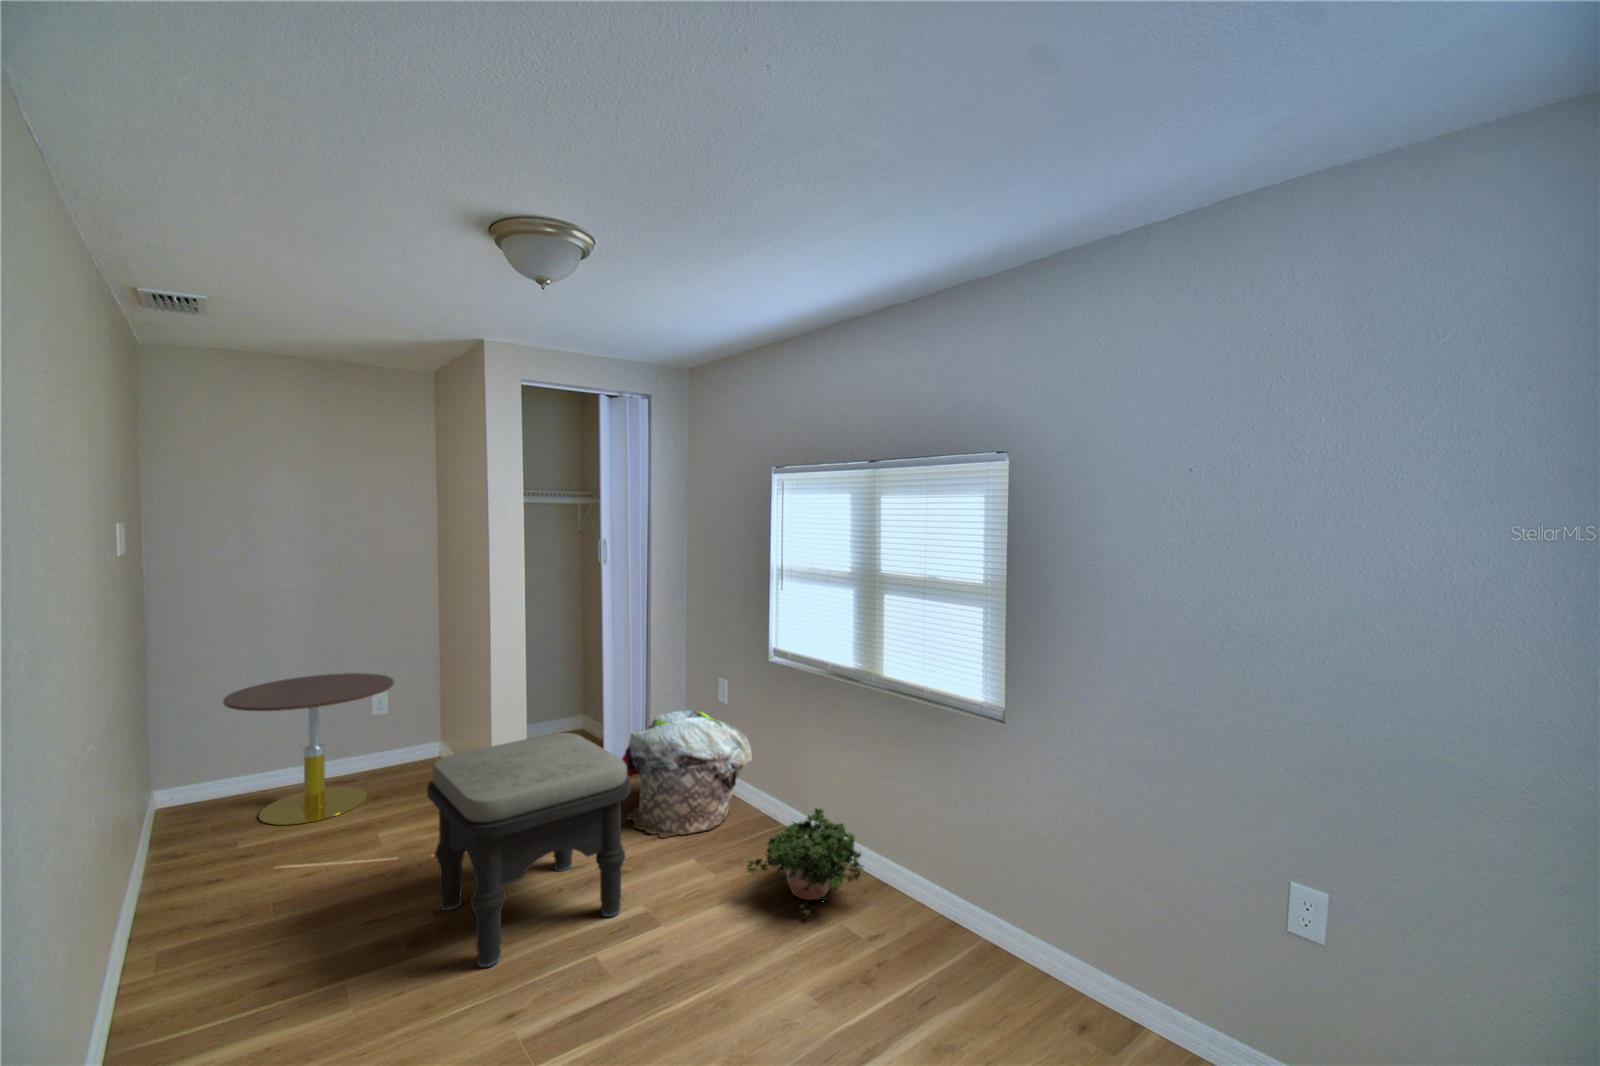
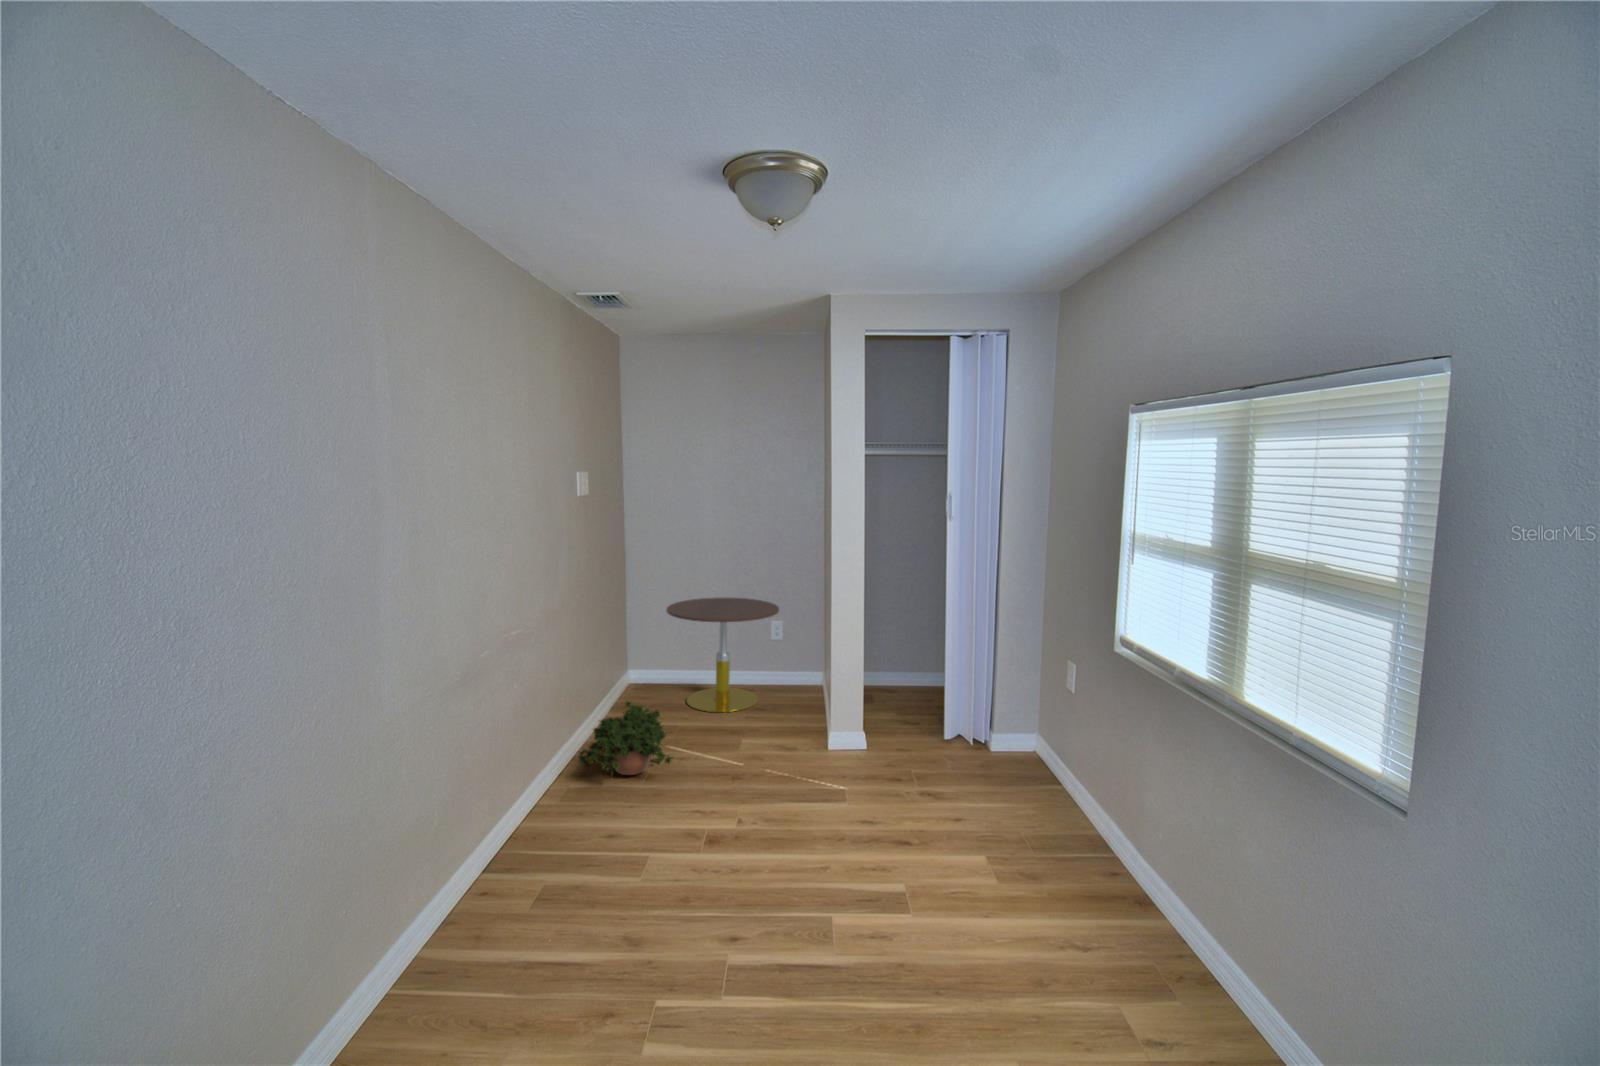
laundry basket: present [622,710,752,838] -> none [941,689,1086,832]
ottoman: present [427,733,630,967] -> none [729,682,899,885]
potted plant: present [747,808,864,914] -> present [578,701,673,775]

